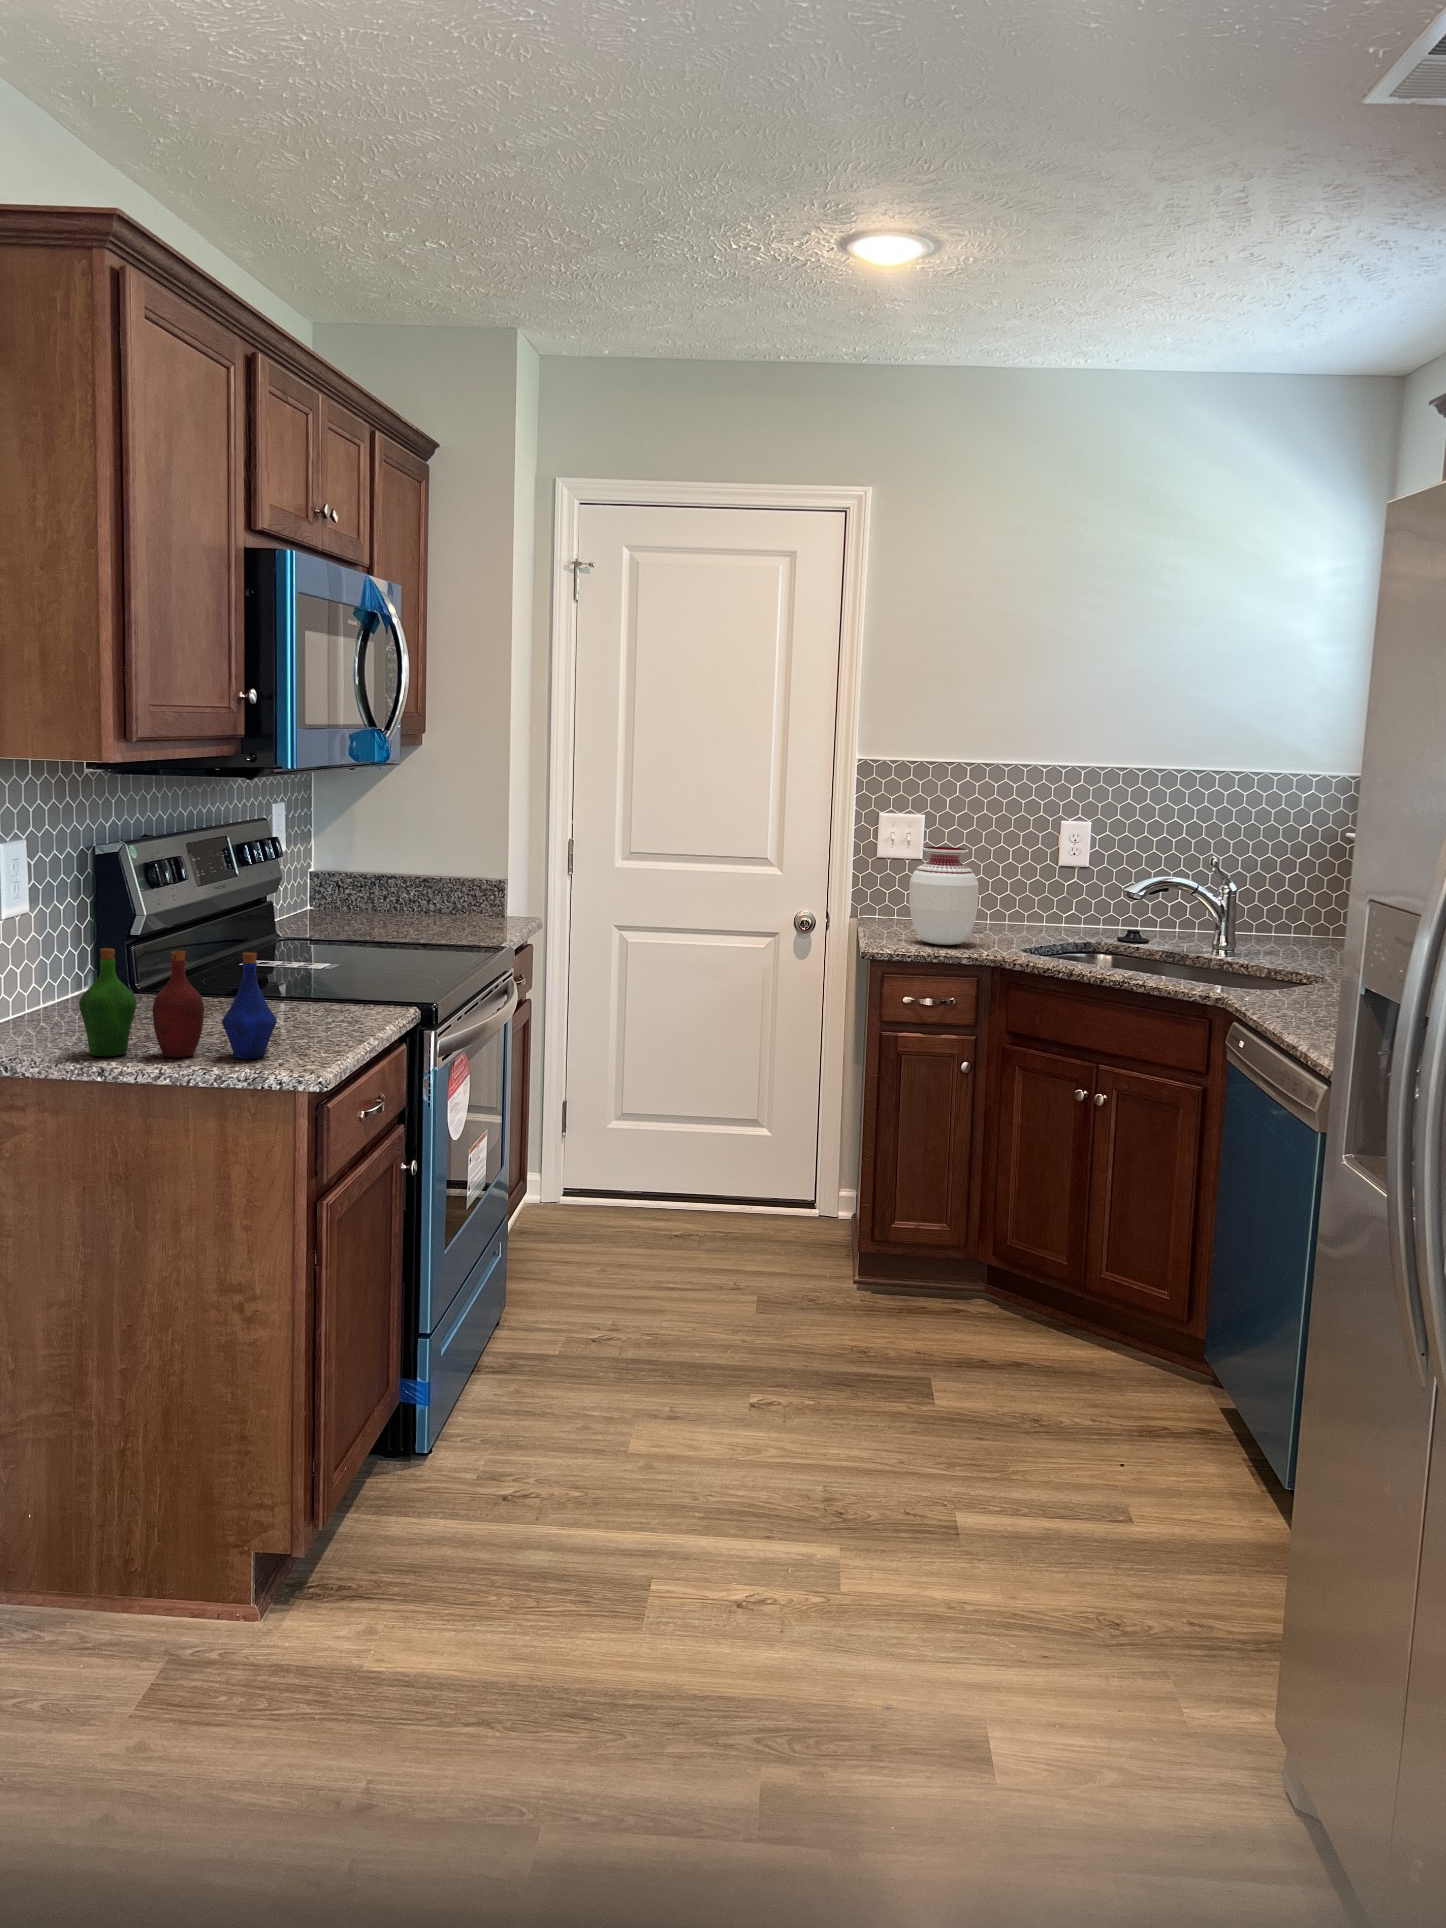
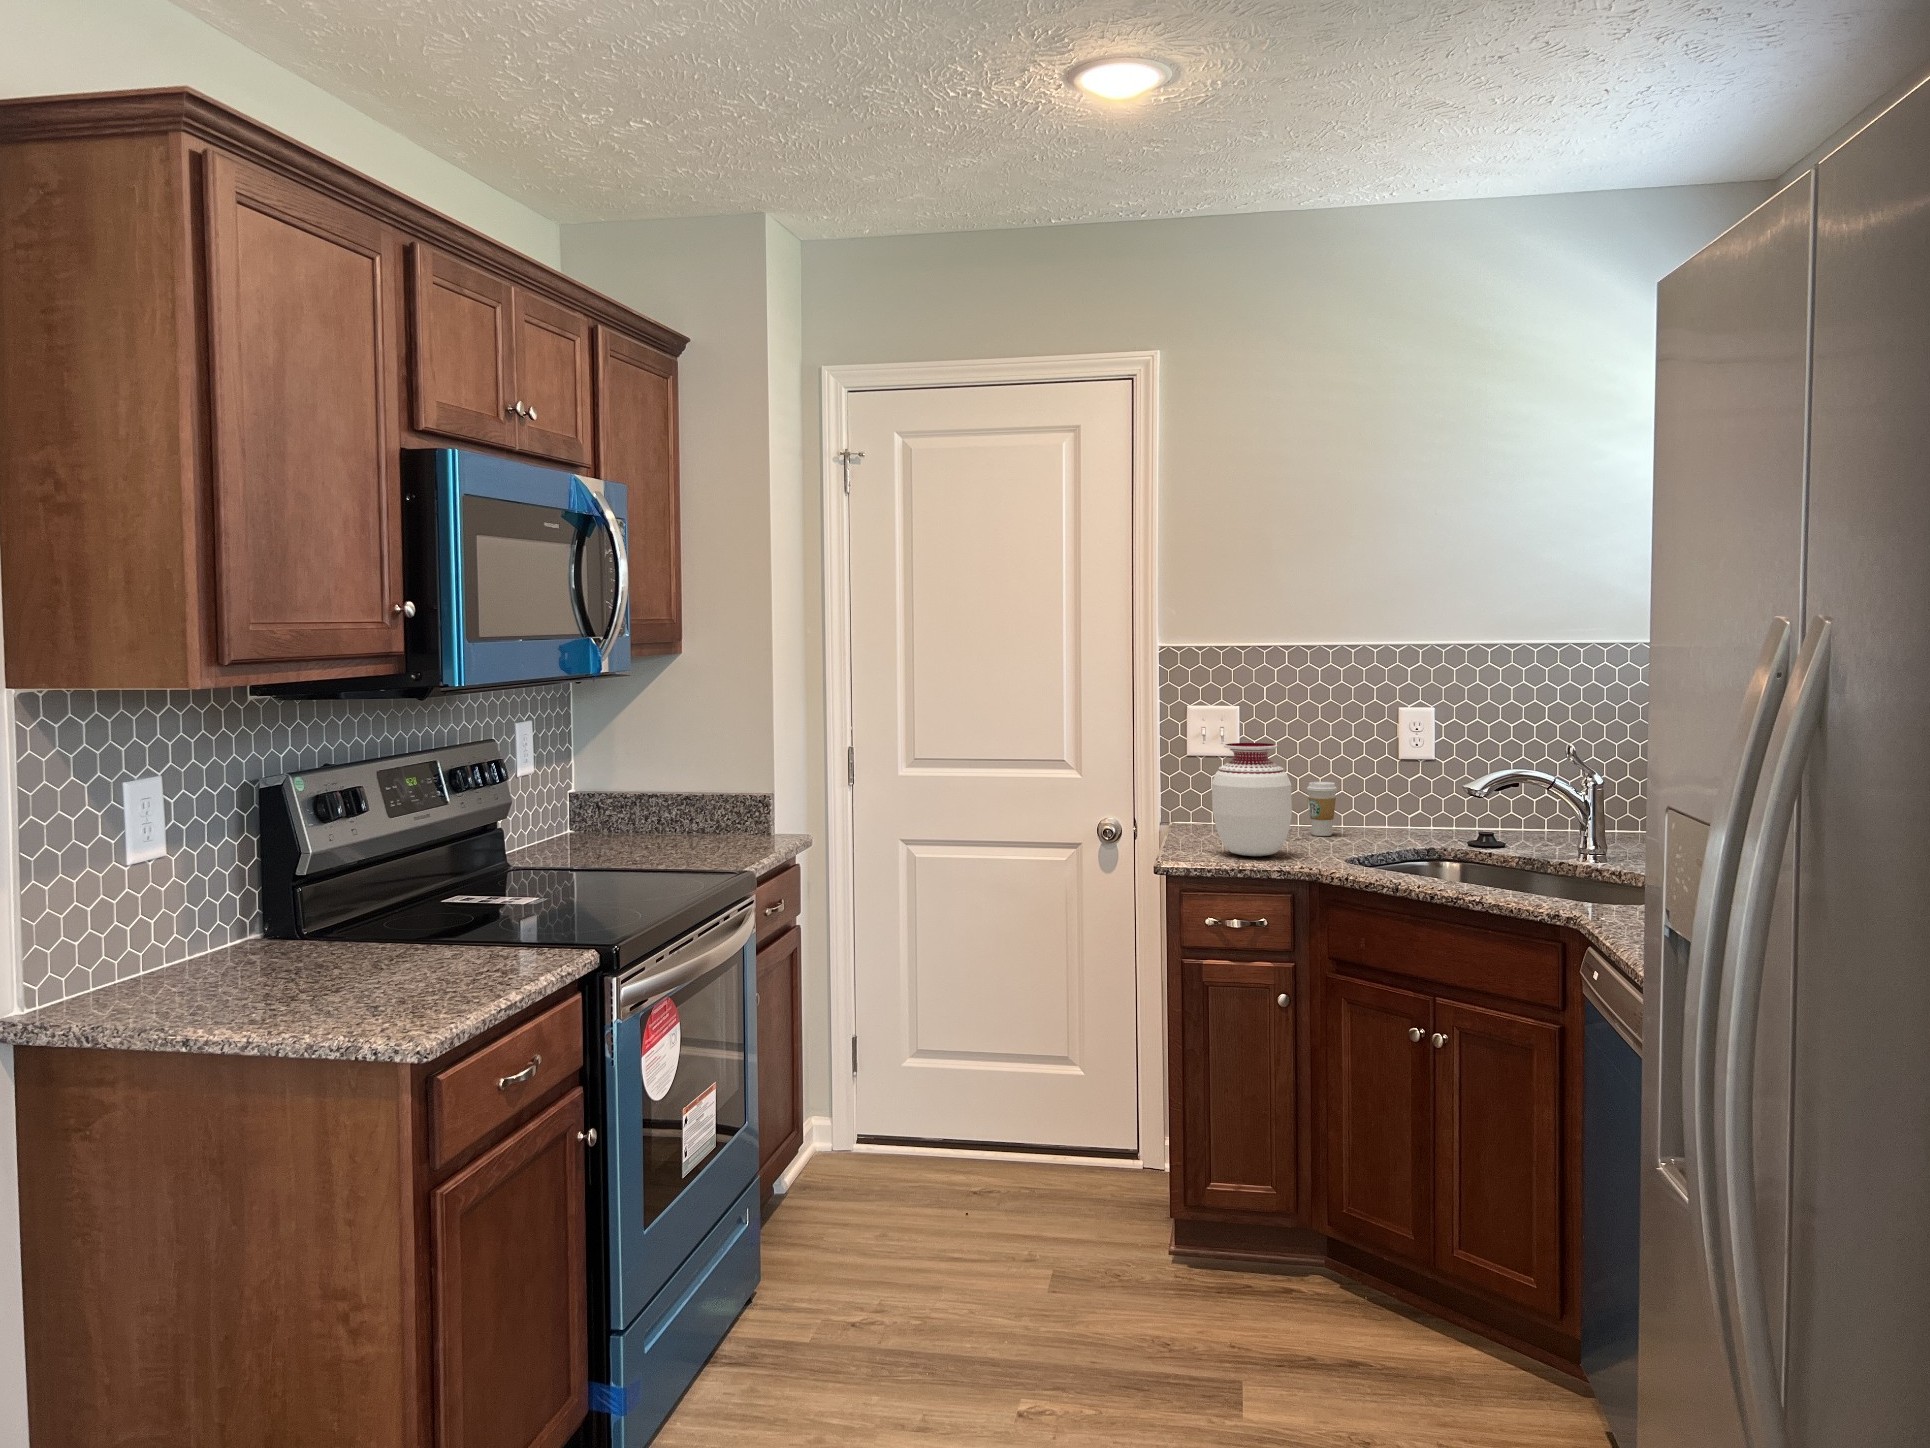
coffee cup: none [980,884,1006,931] -> present [1307,782,1337,836]
bottle: present [79,948,277,1059] -> none [171,898,388,1023]

